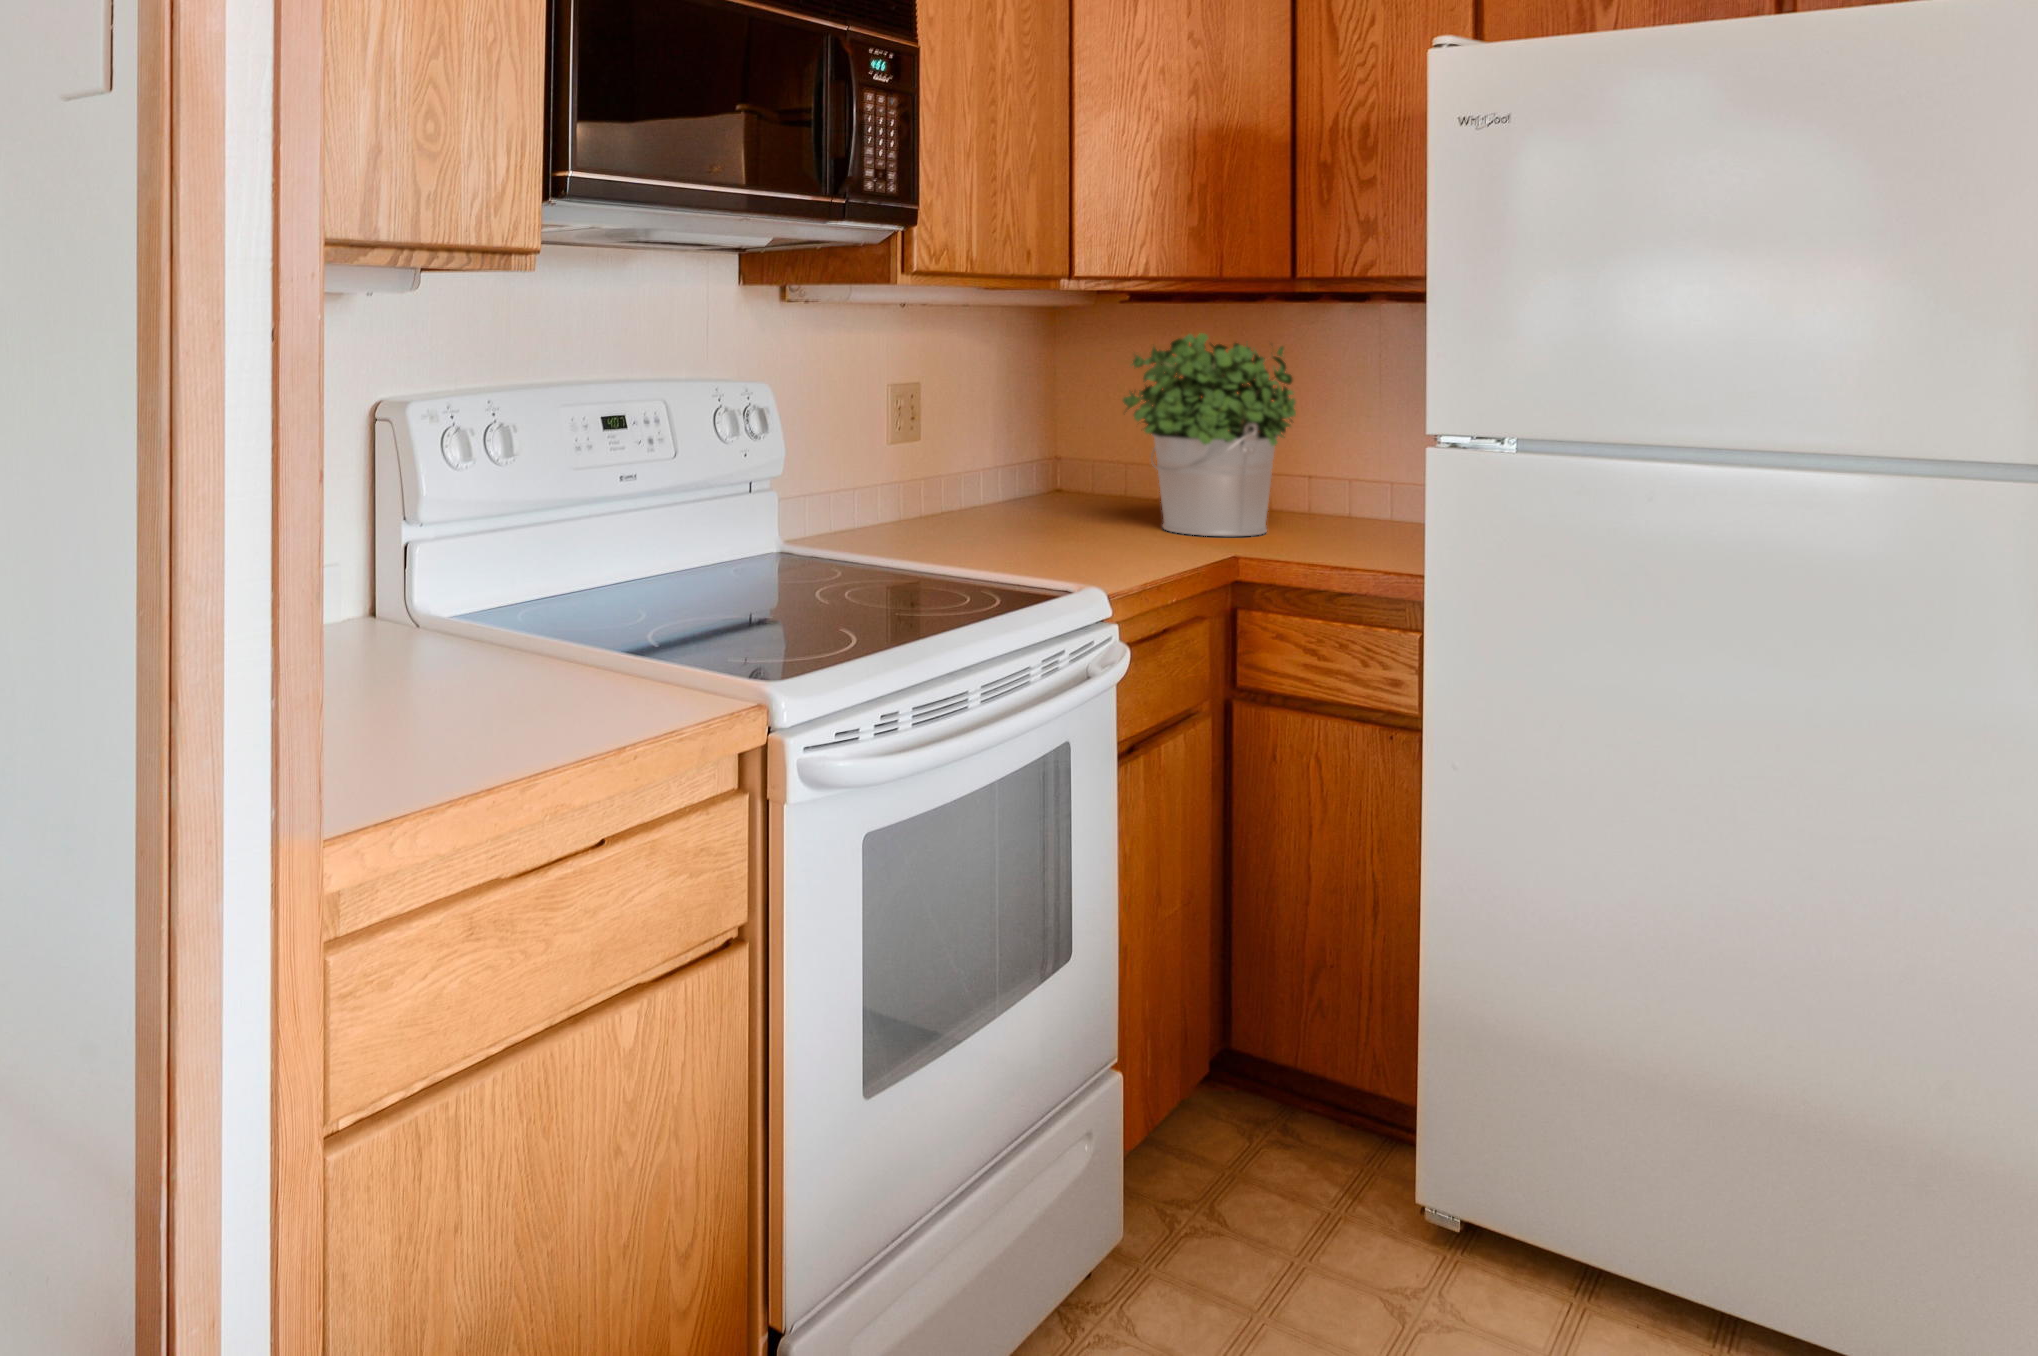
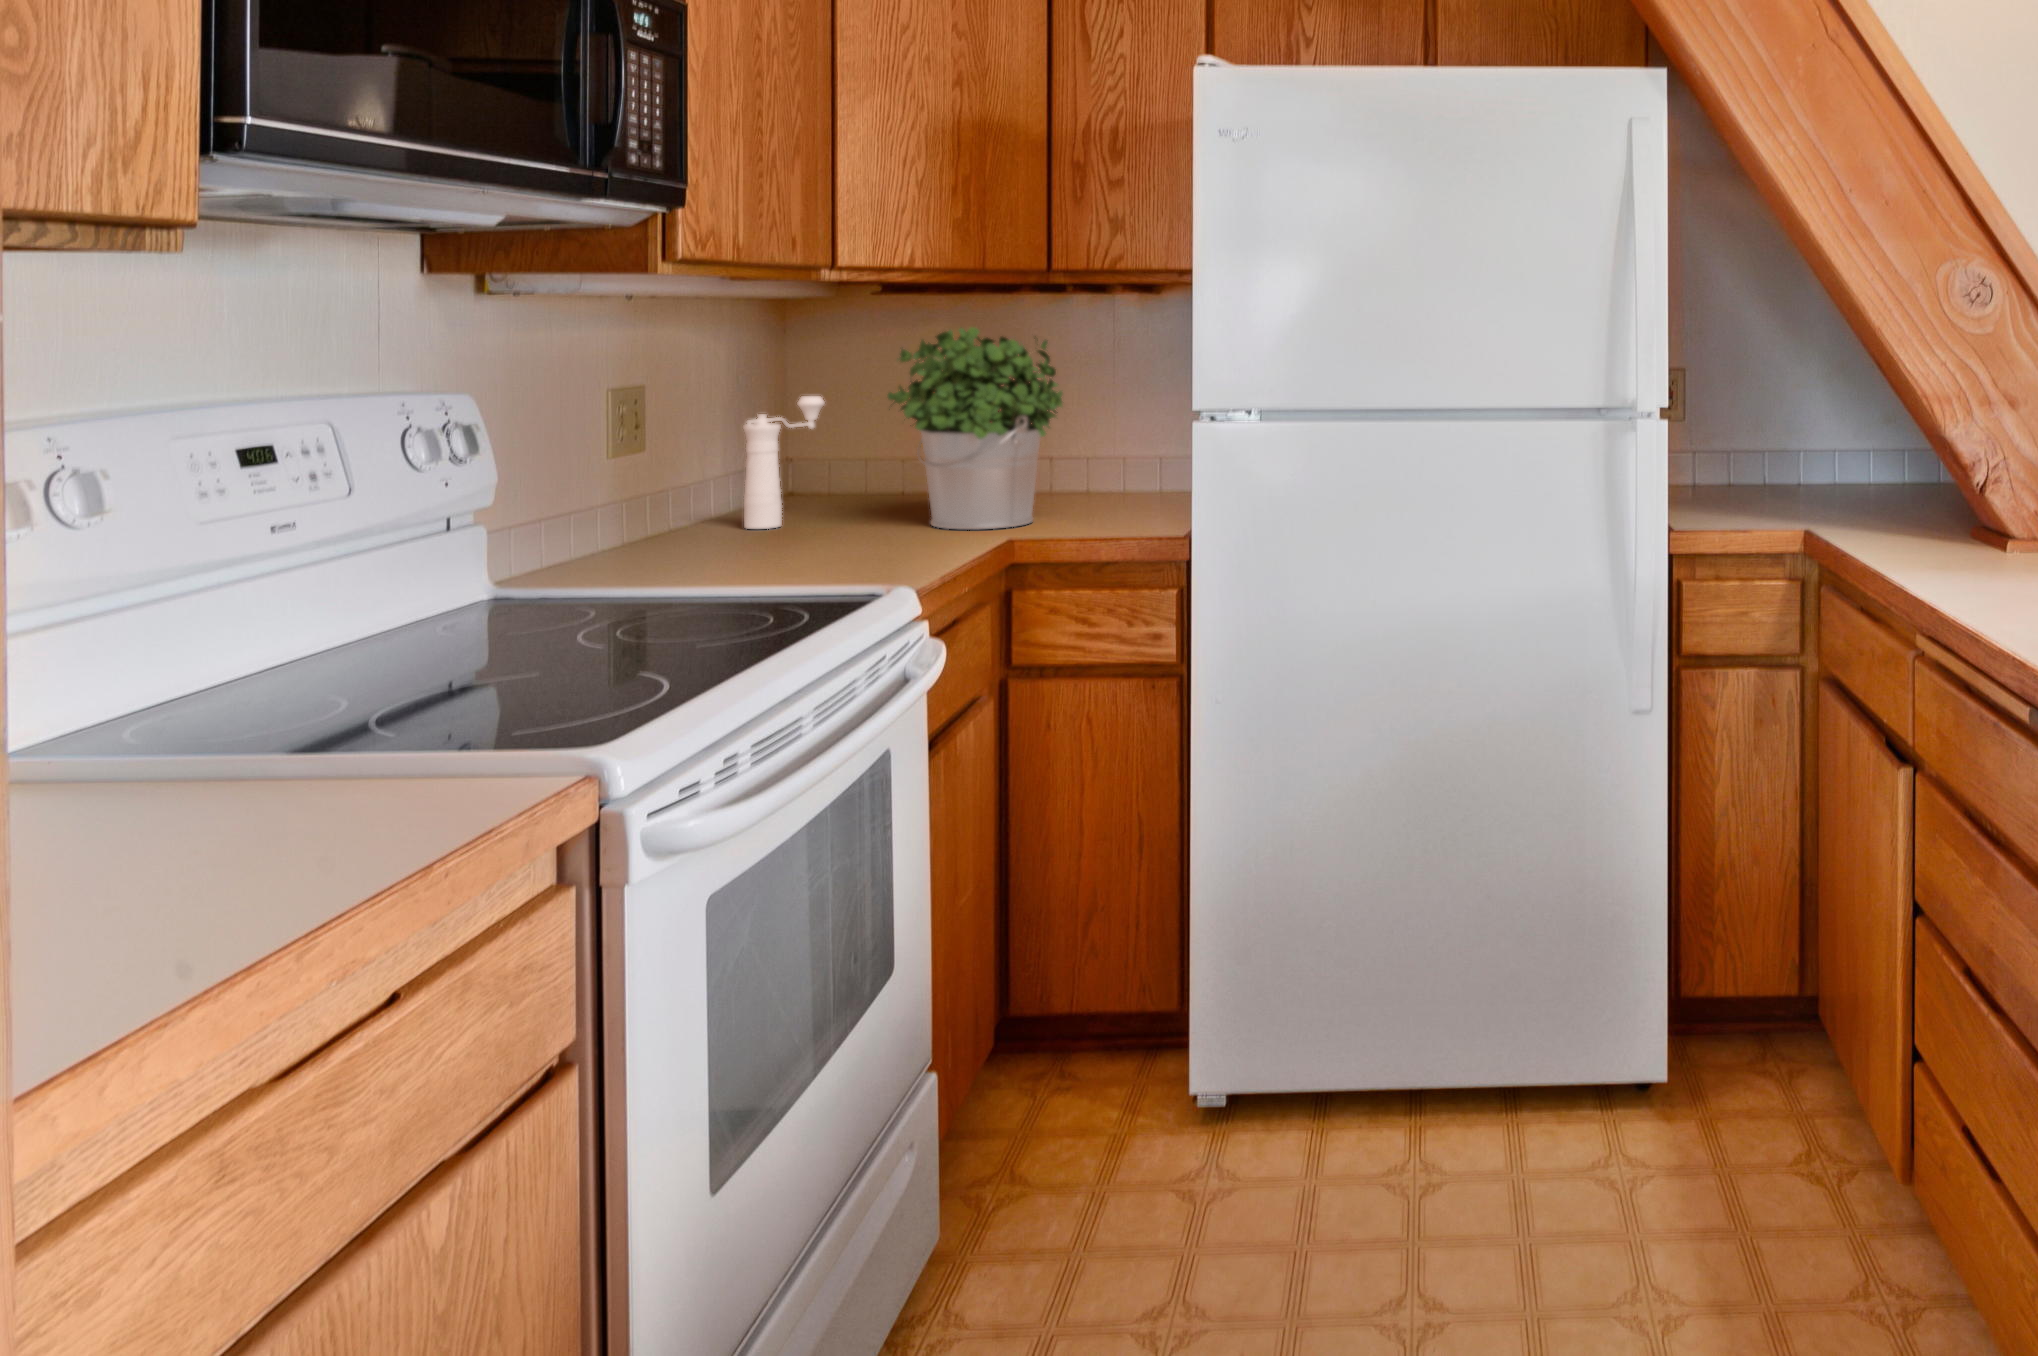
pepper mill: none [997,399,1071,519] -> present [743,396,824,529]

